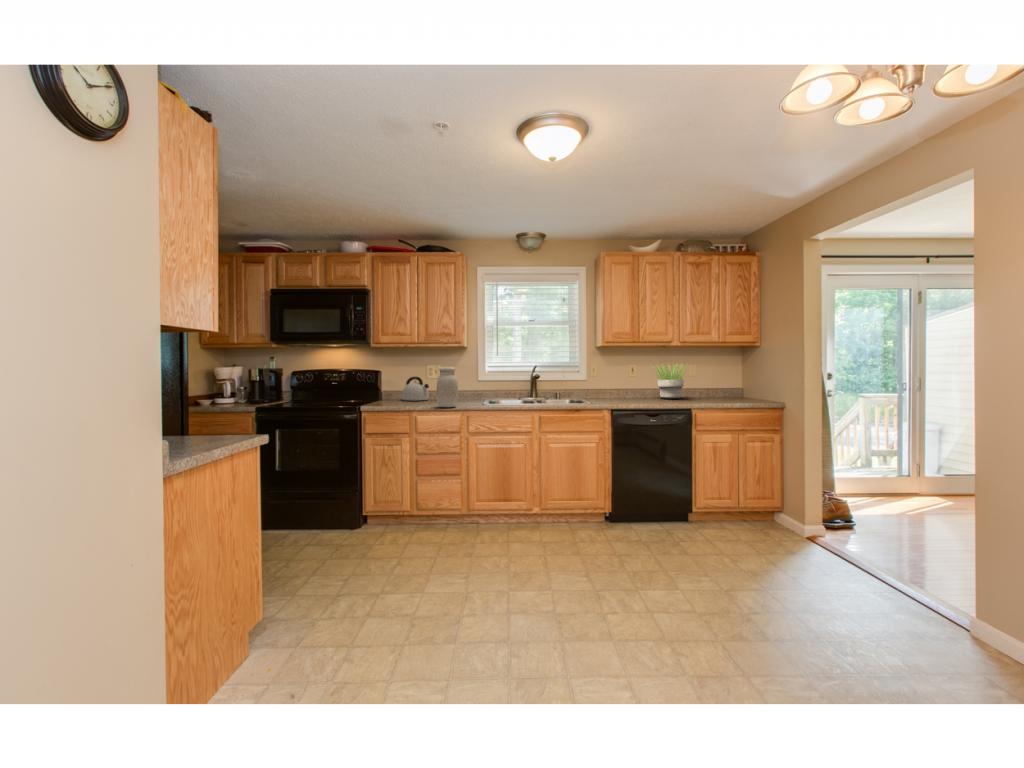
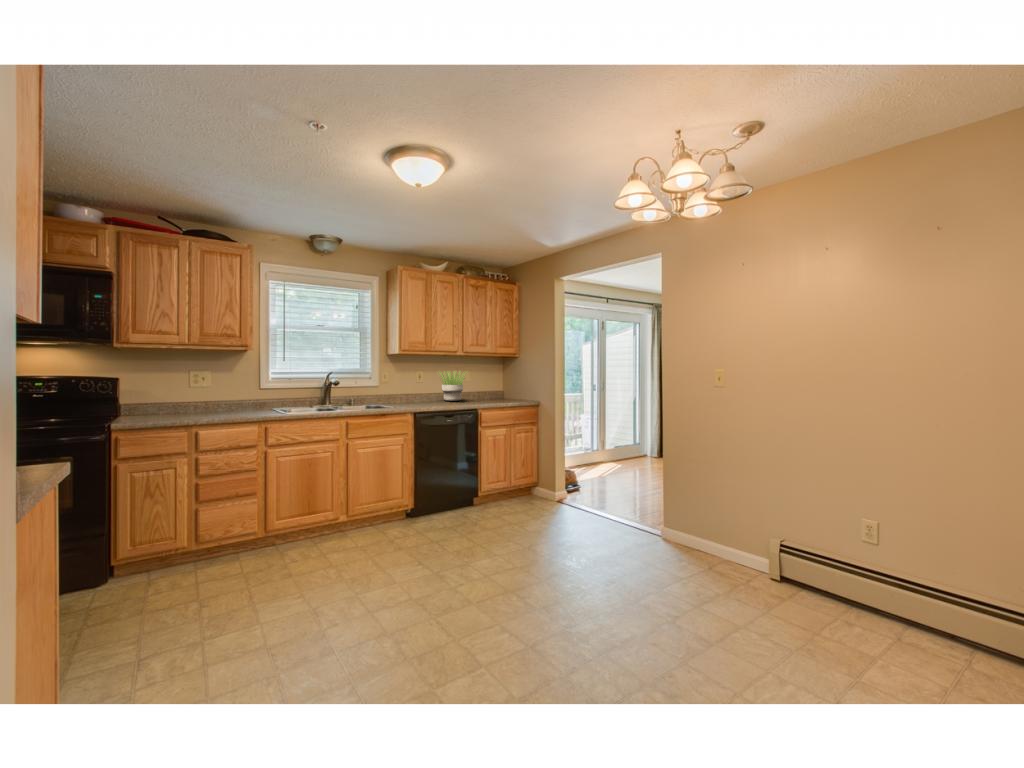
jar: present [436,367,458,407] -> none [224,374,252,420]
kettle: present [402,377,429,400] -> none [156,384,199,413]

